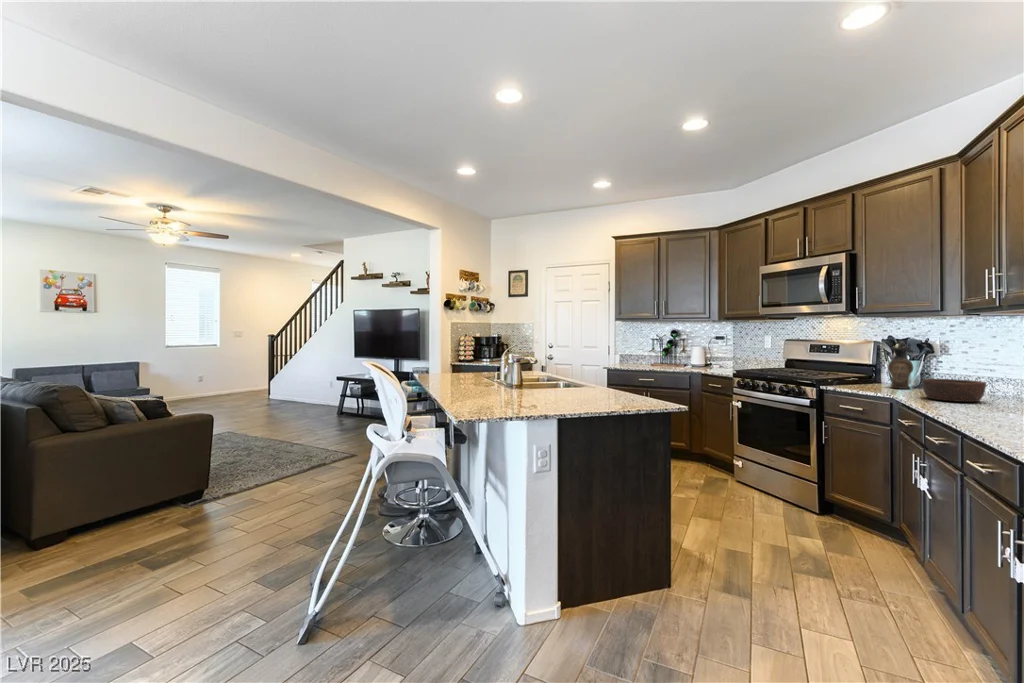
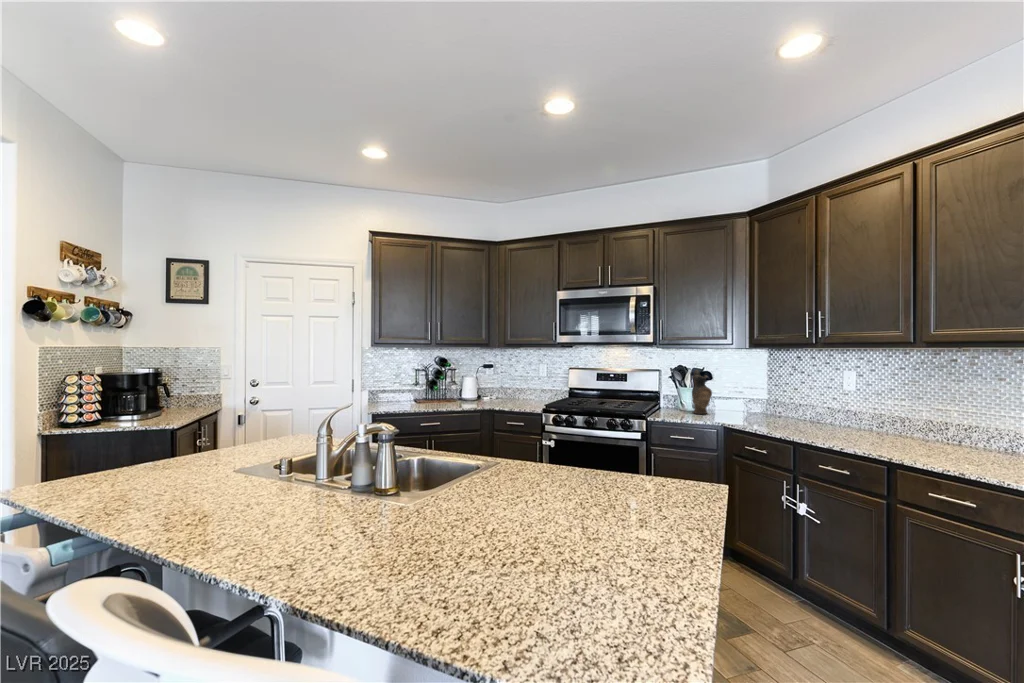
wooden bowl: present [922,379,986,402] -> none [747,404,794,426]

